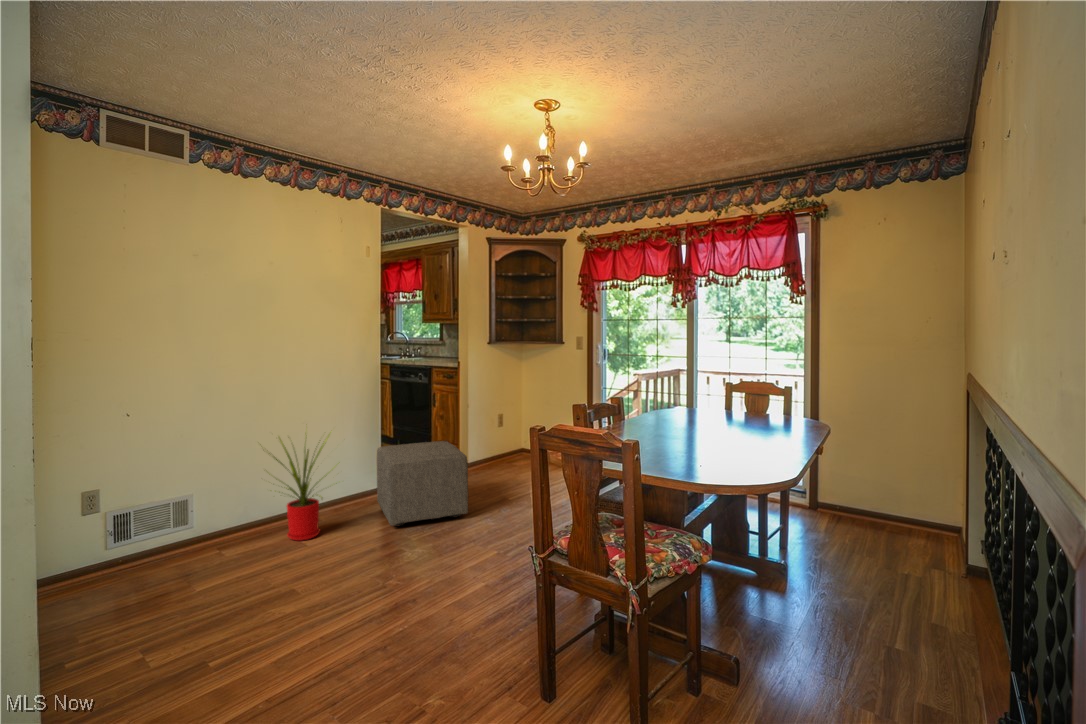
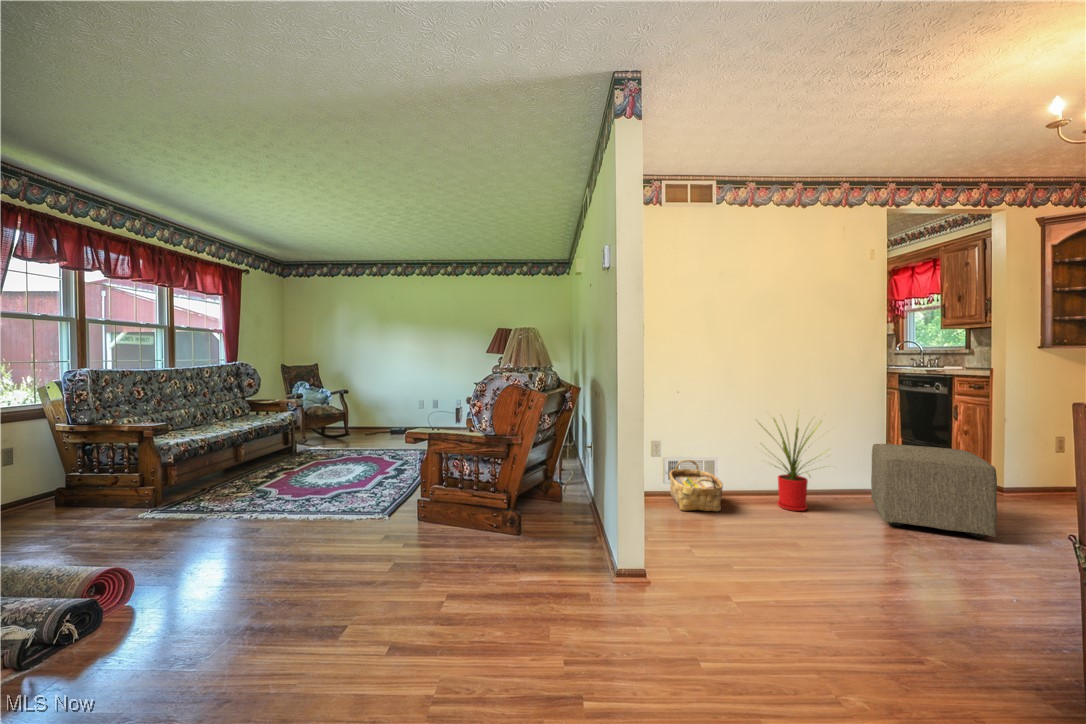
woven basket: none [136,512,220,589] -> present [669,460,723,511]

